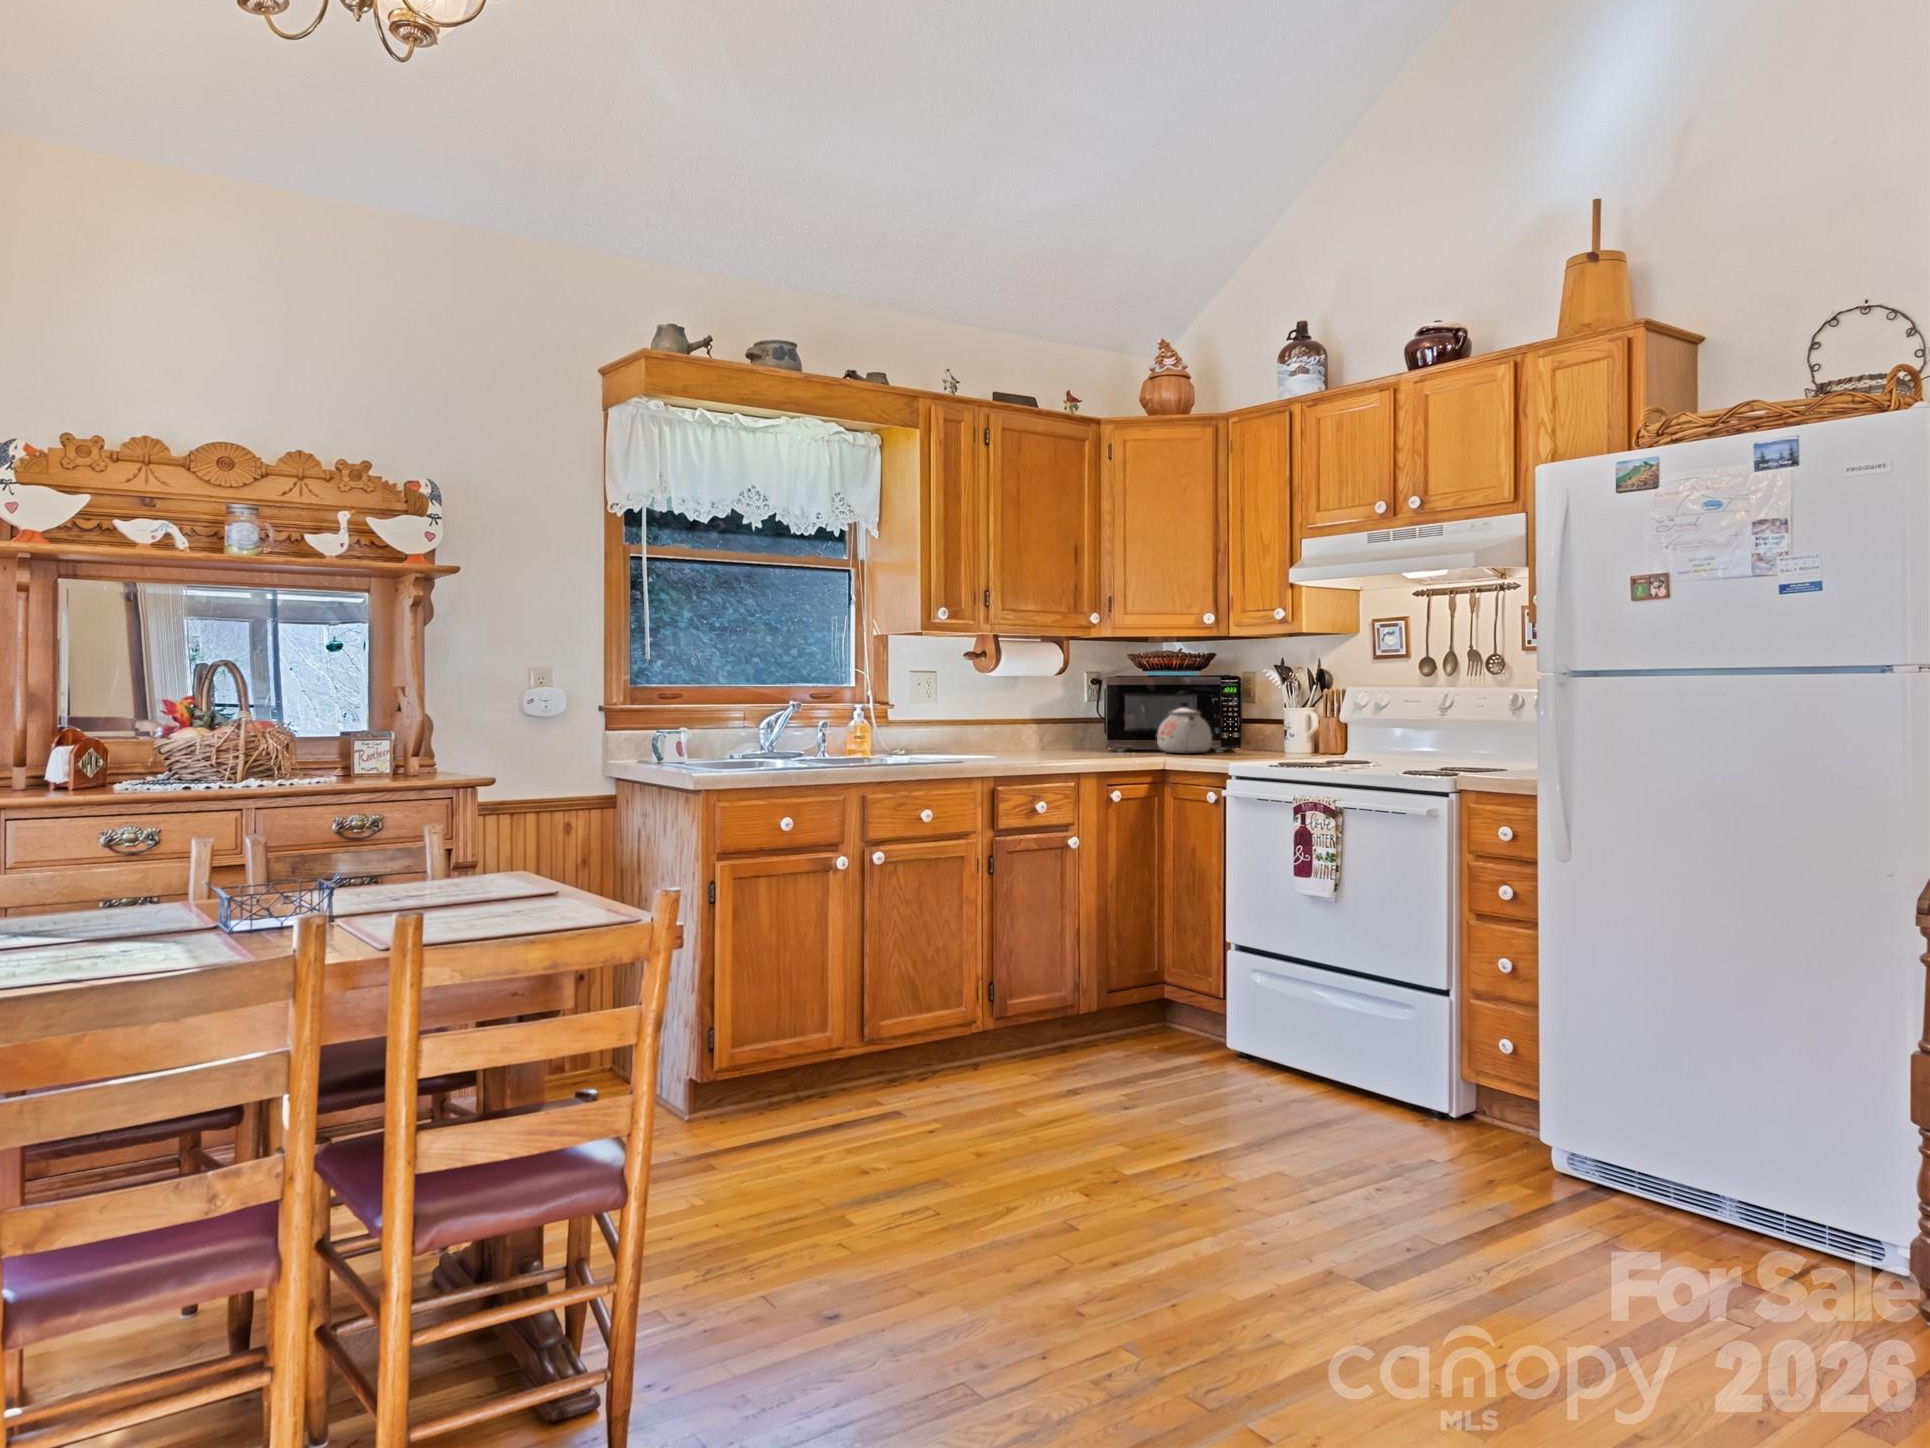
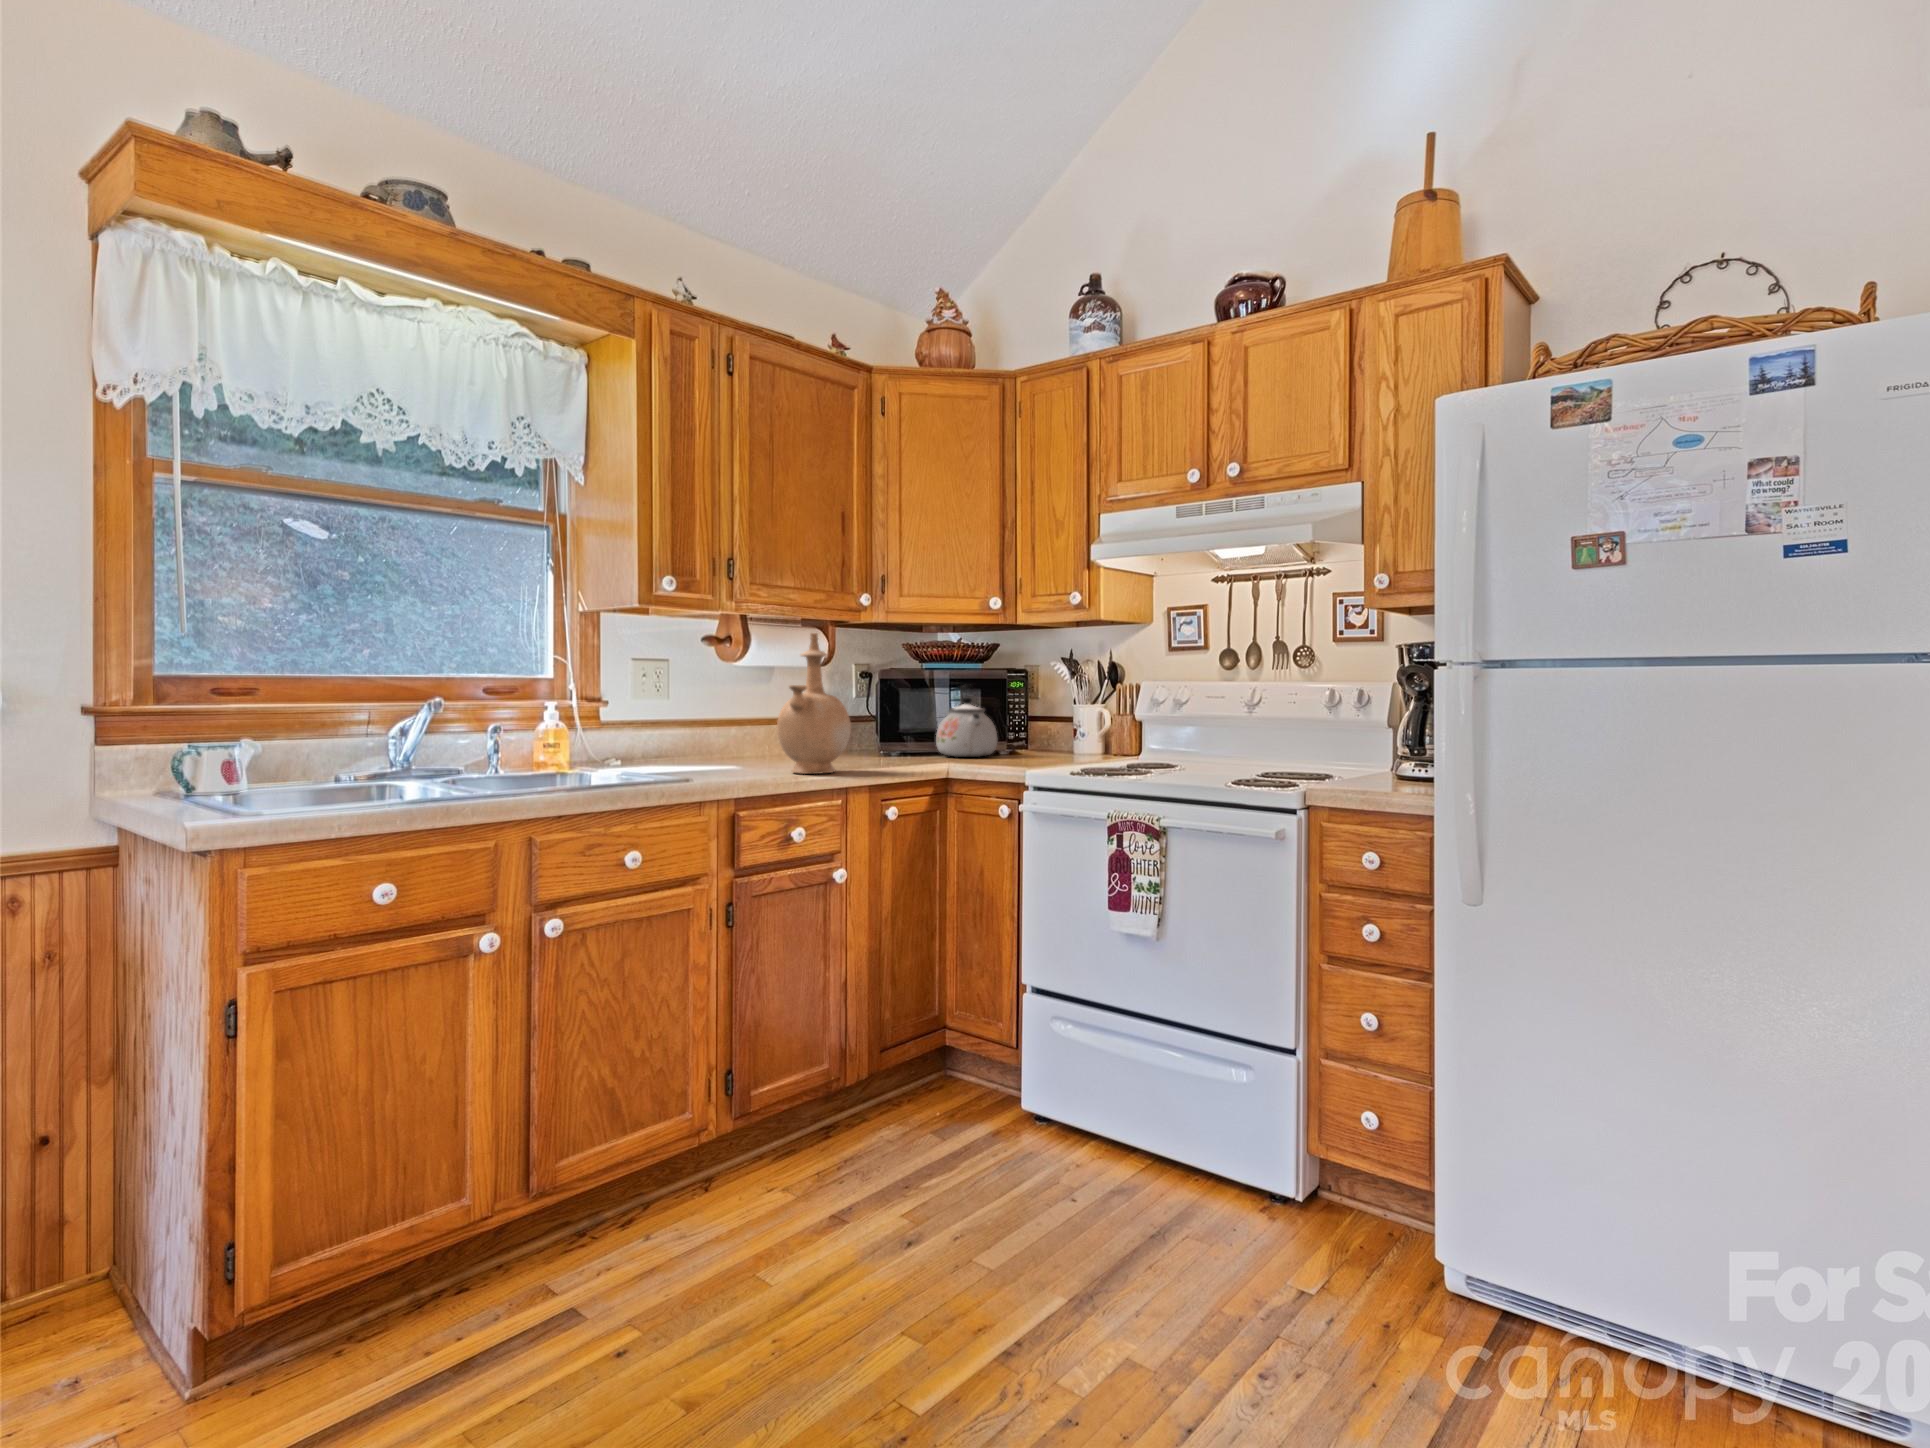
vase: none [1025,651,1082,761] -> present [777,633,851,774]

